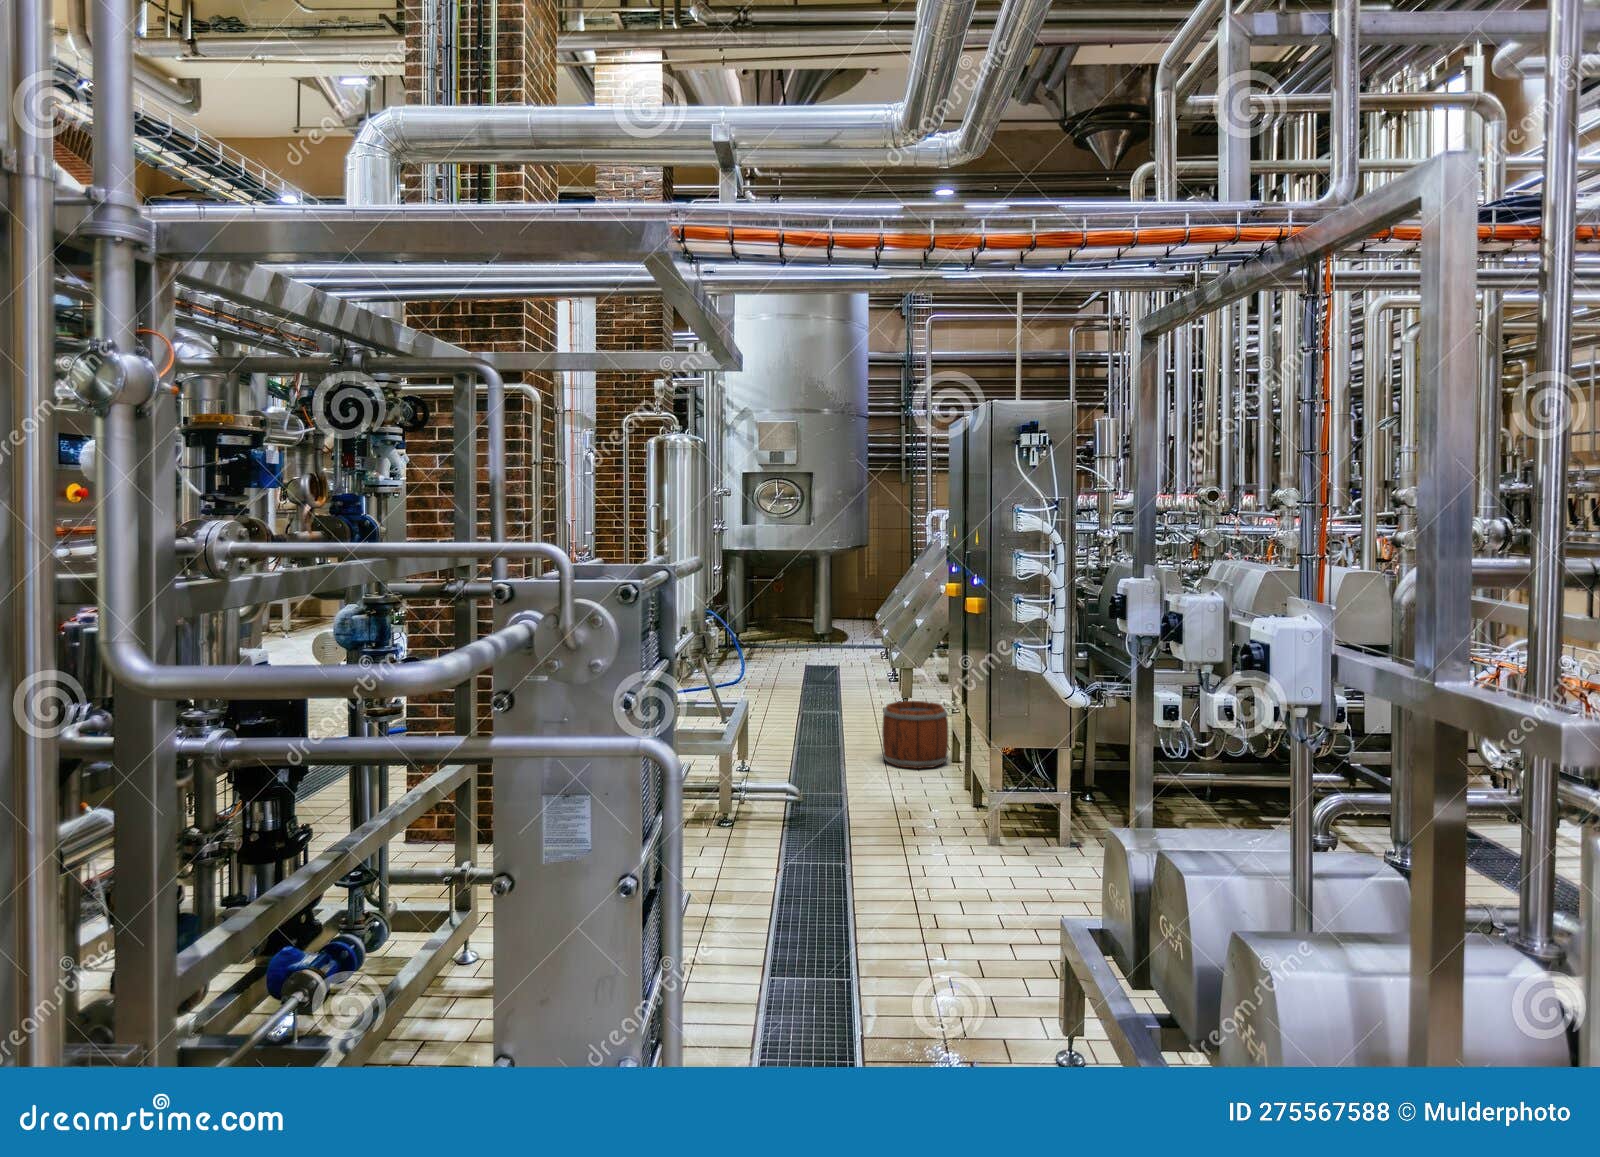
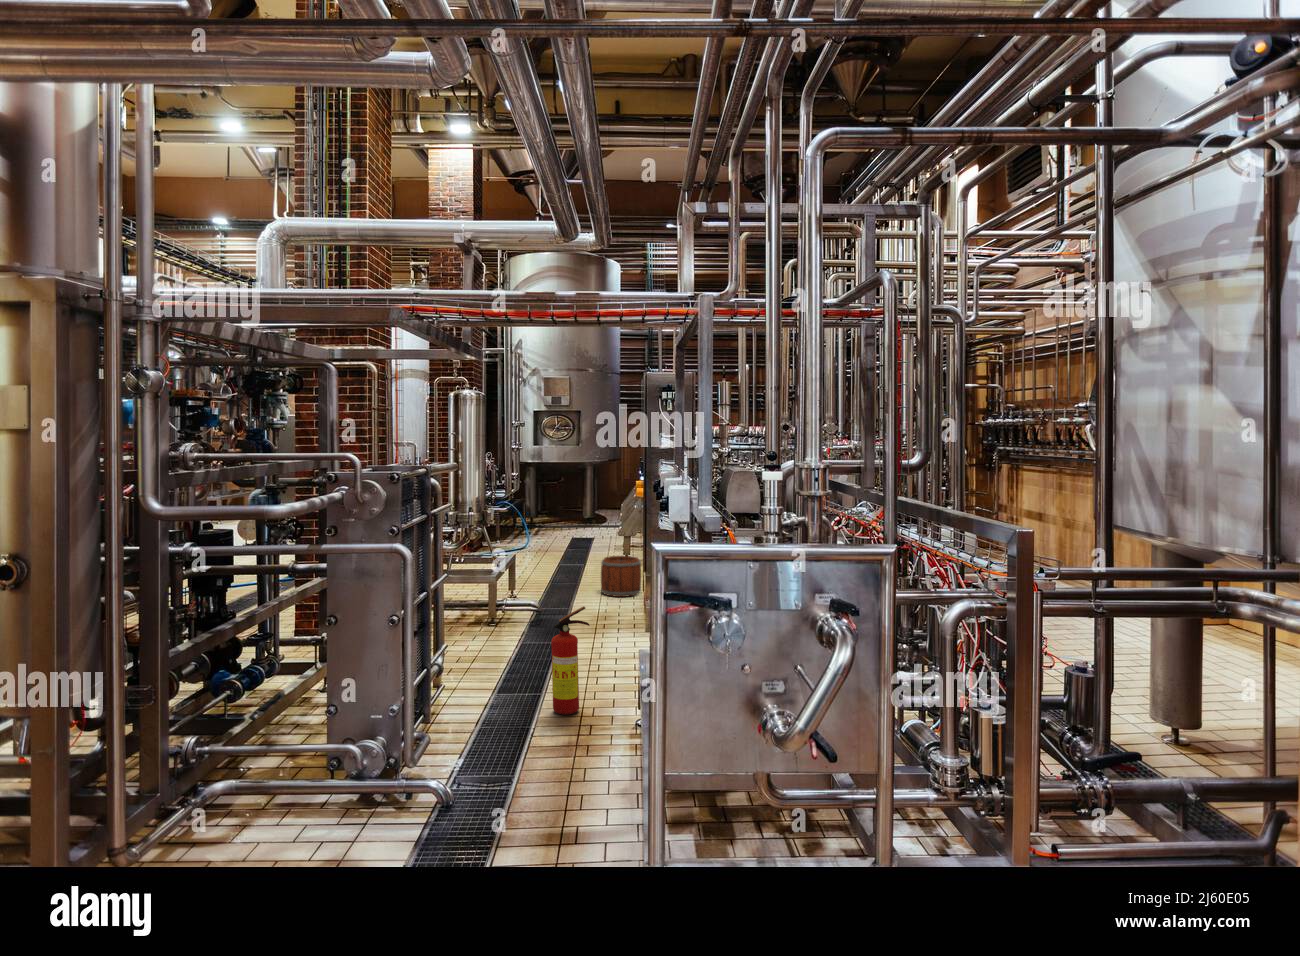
fire extinguisher: none [891,825,962,1031] -> present [551,606,590,715]

